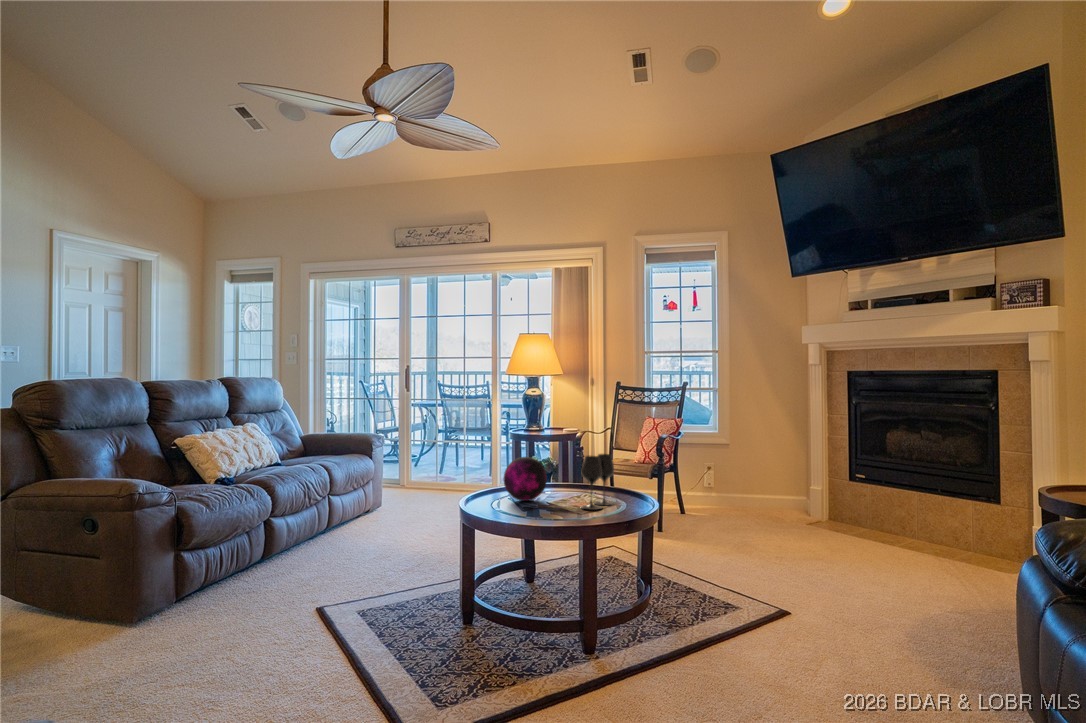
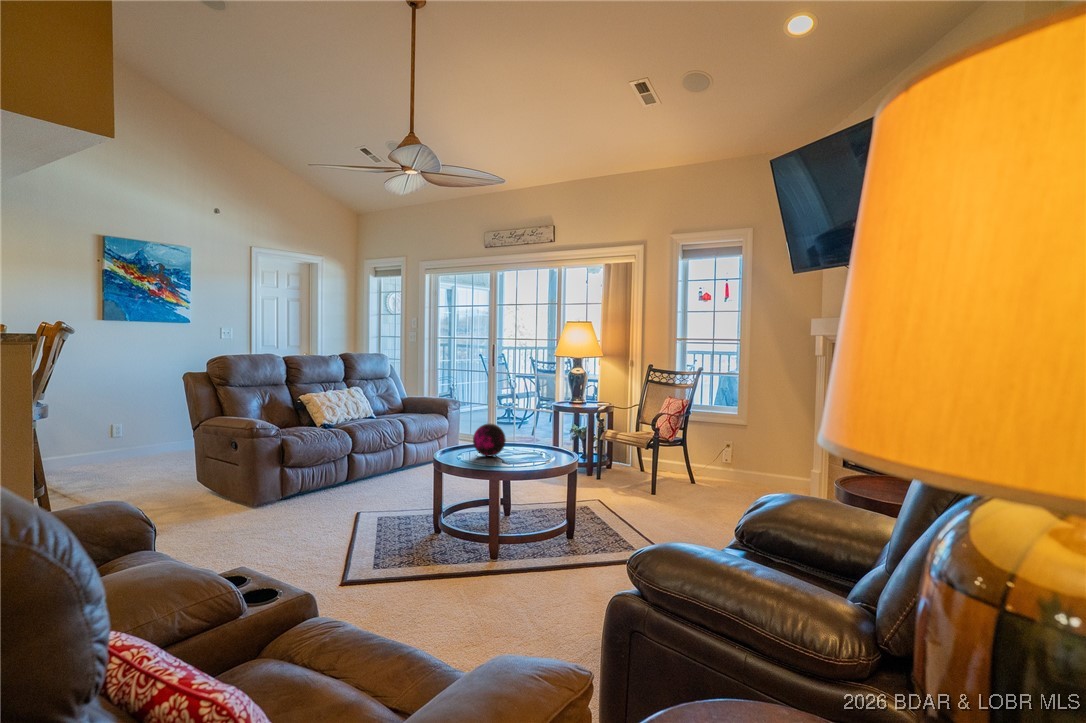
wine glass: present [581,454,614,510] -> none [516,425,550,467]

